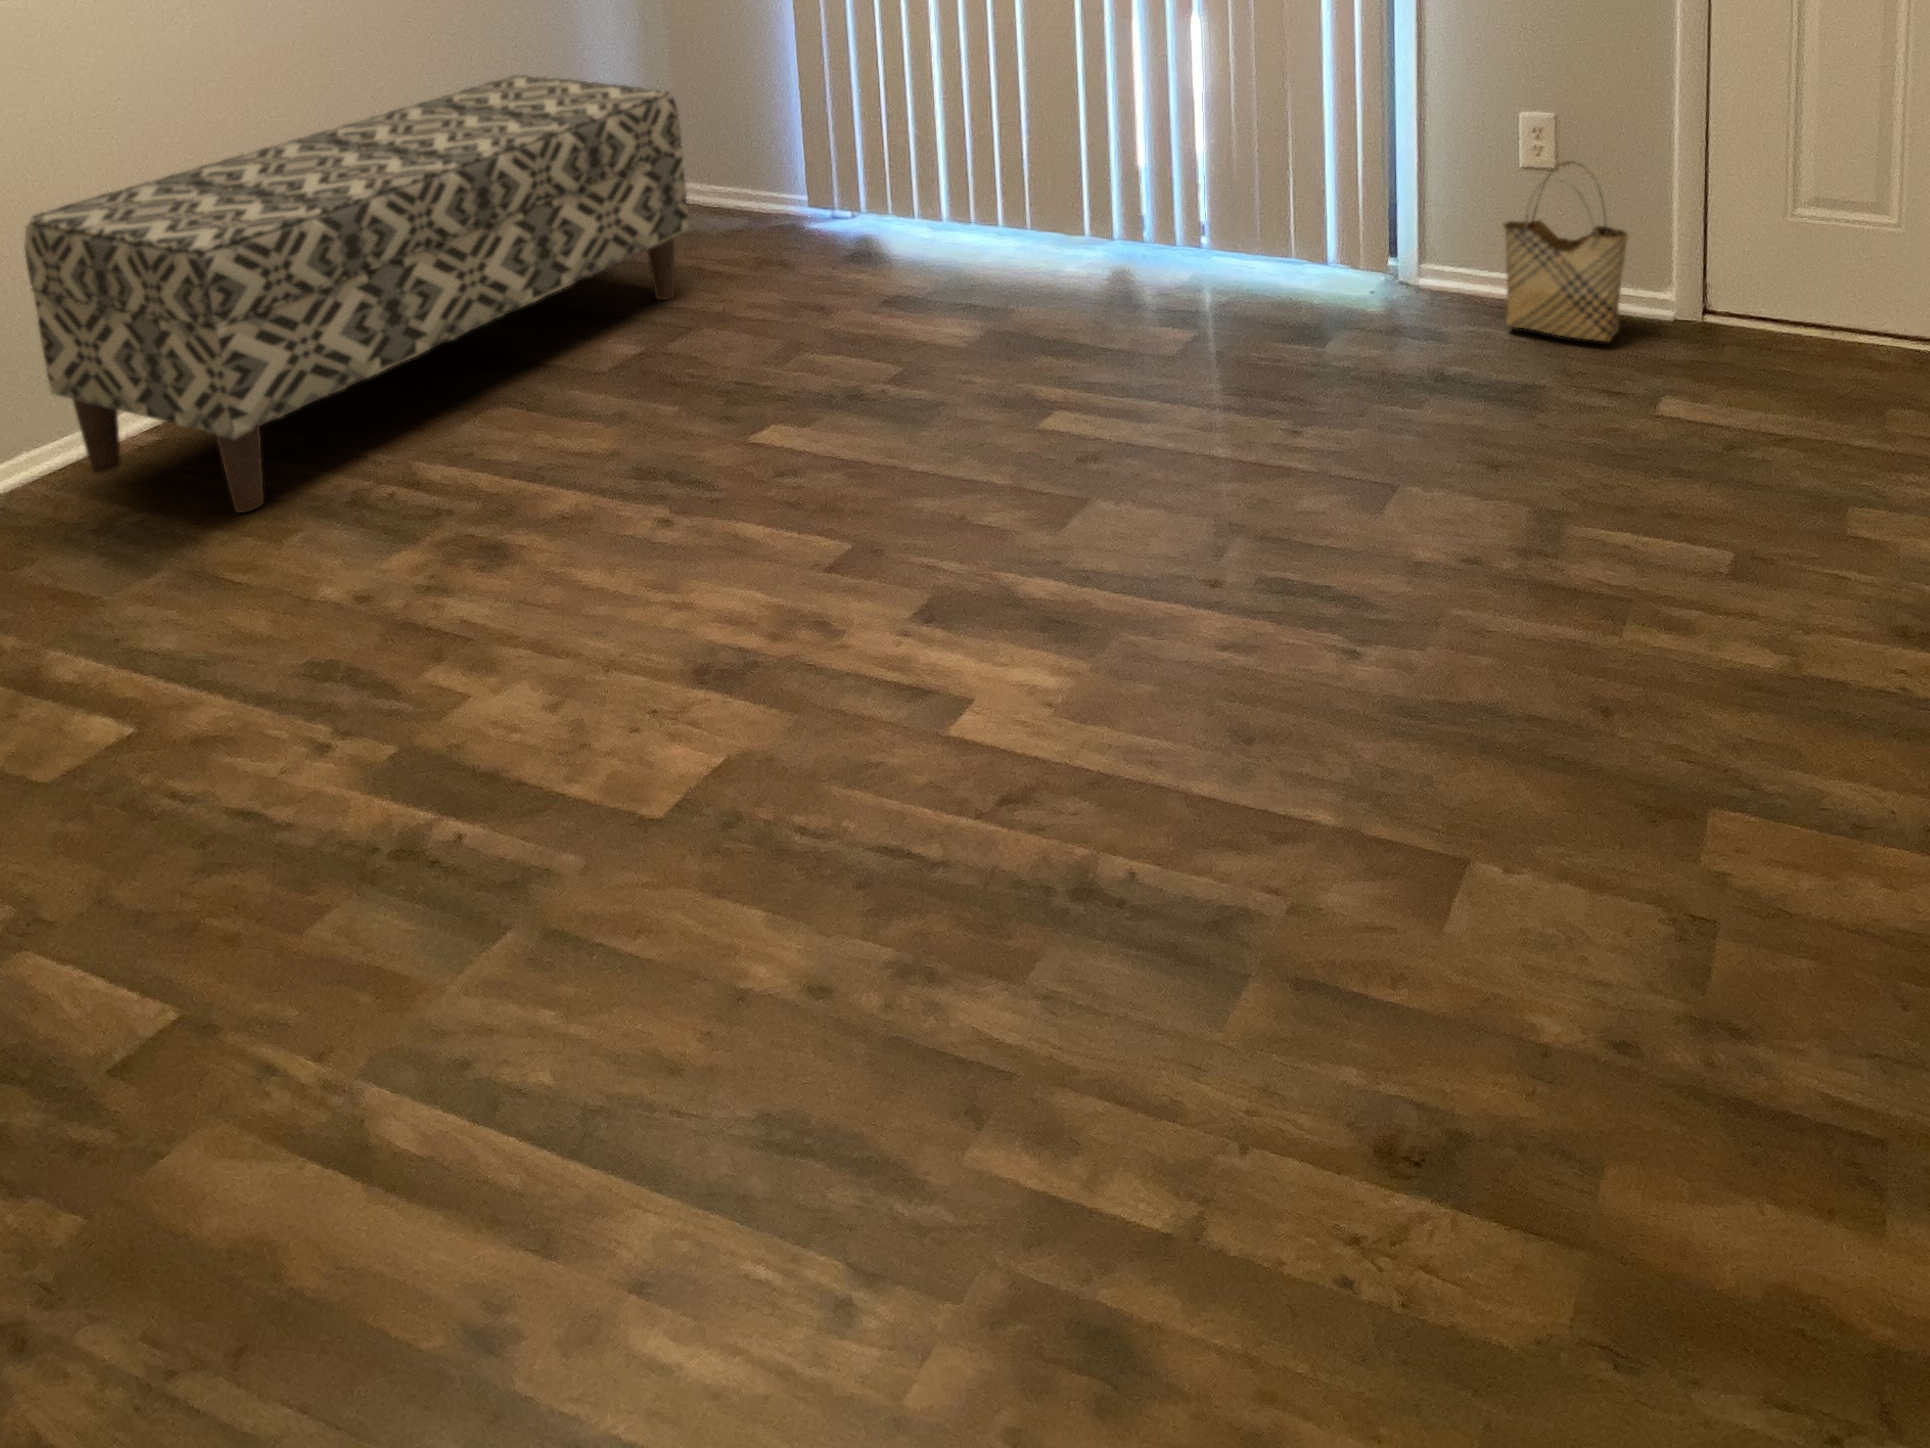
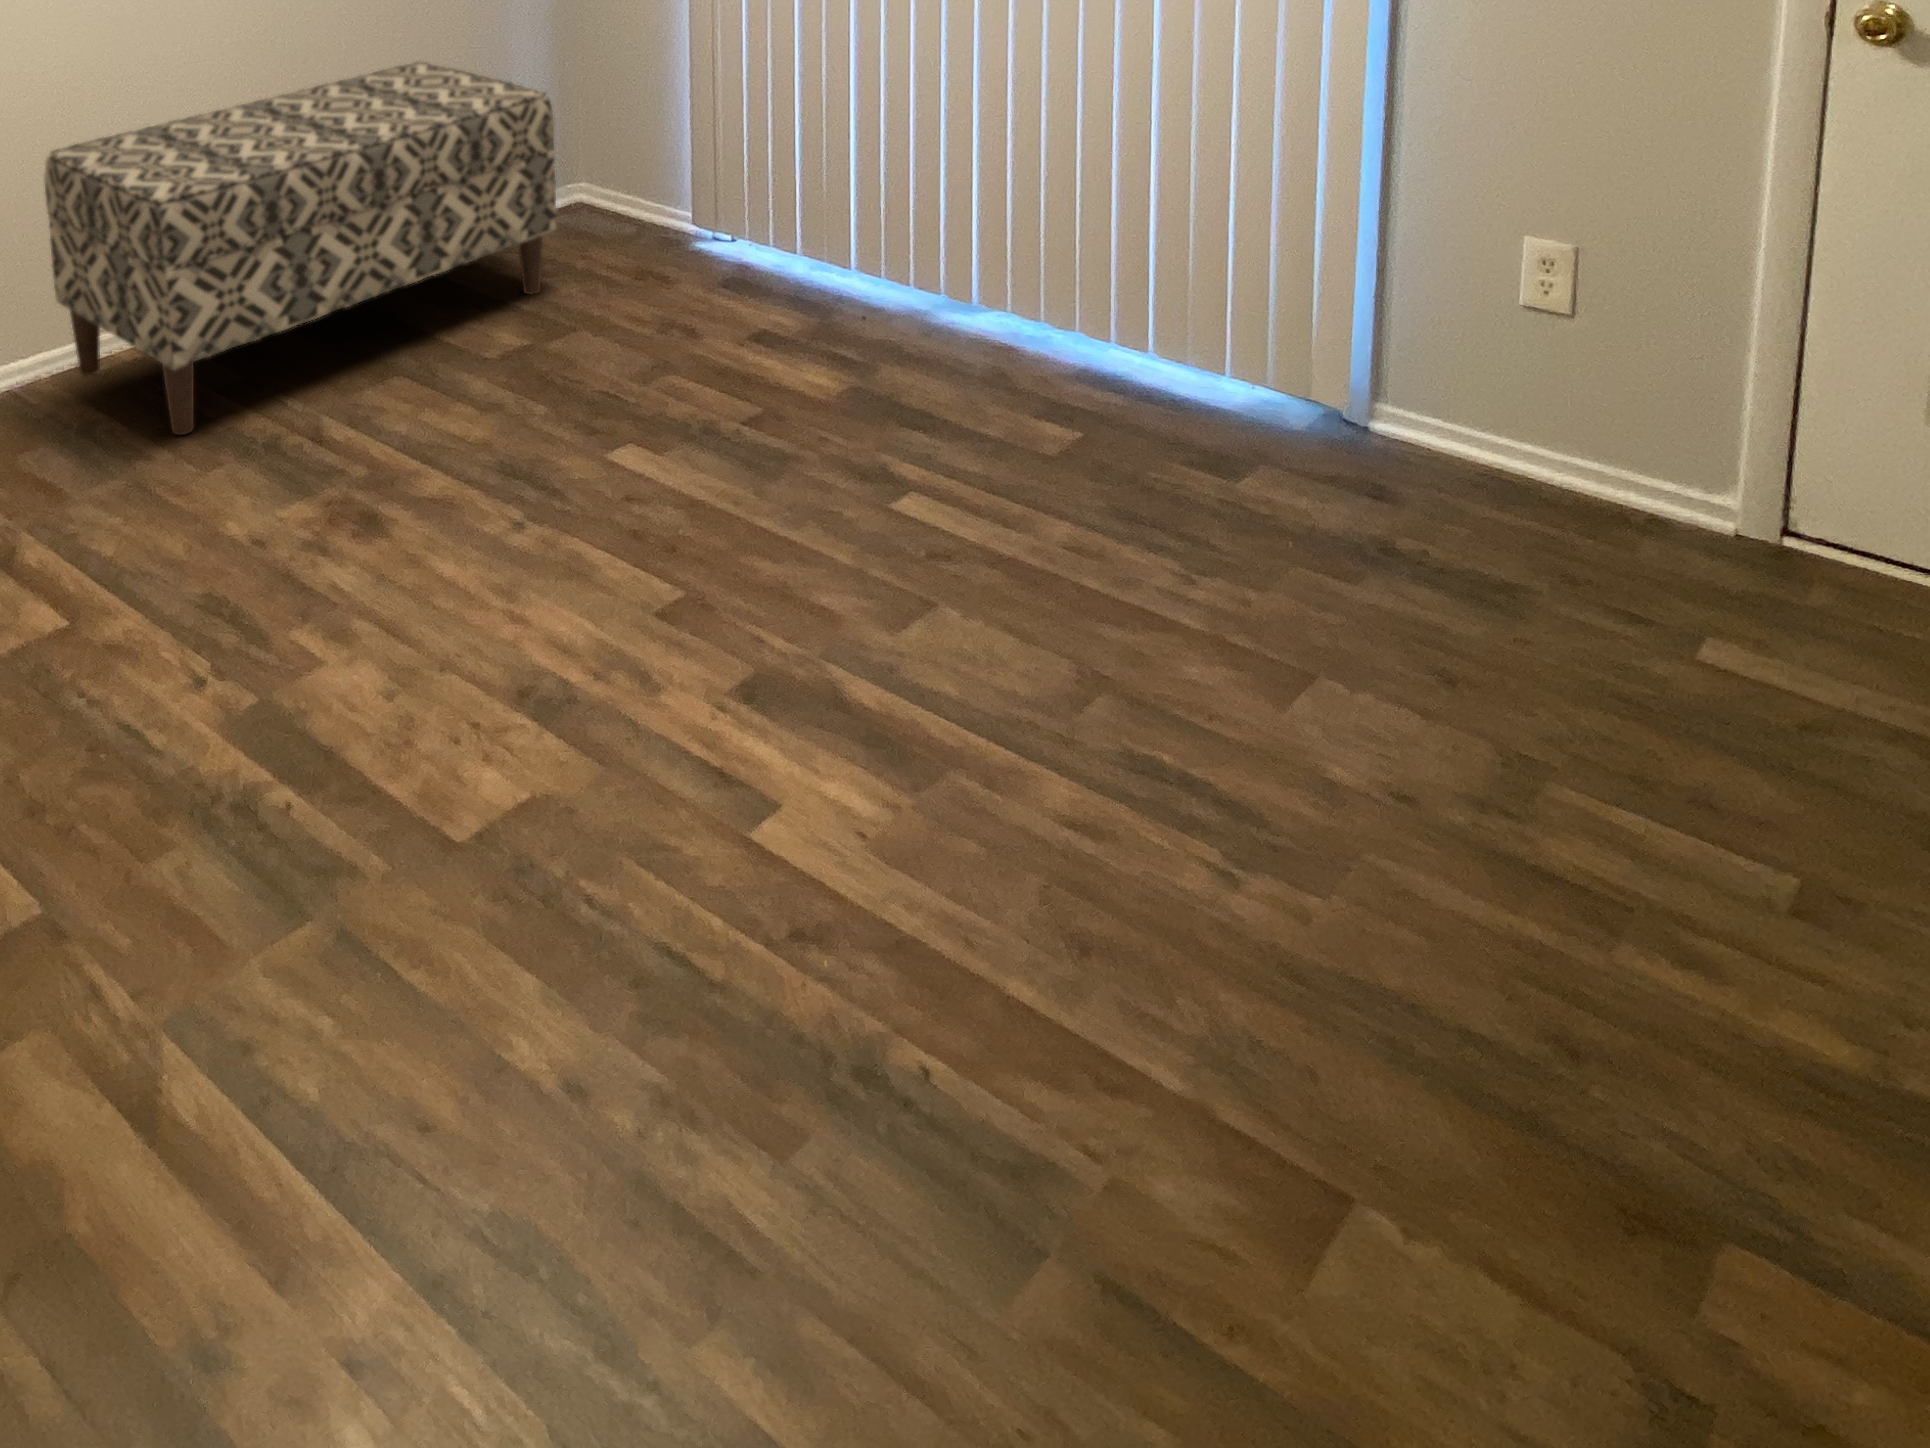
woven basket: present [1503,161,1628,341] -> none [1476,304,1671,549]

